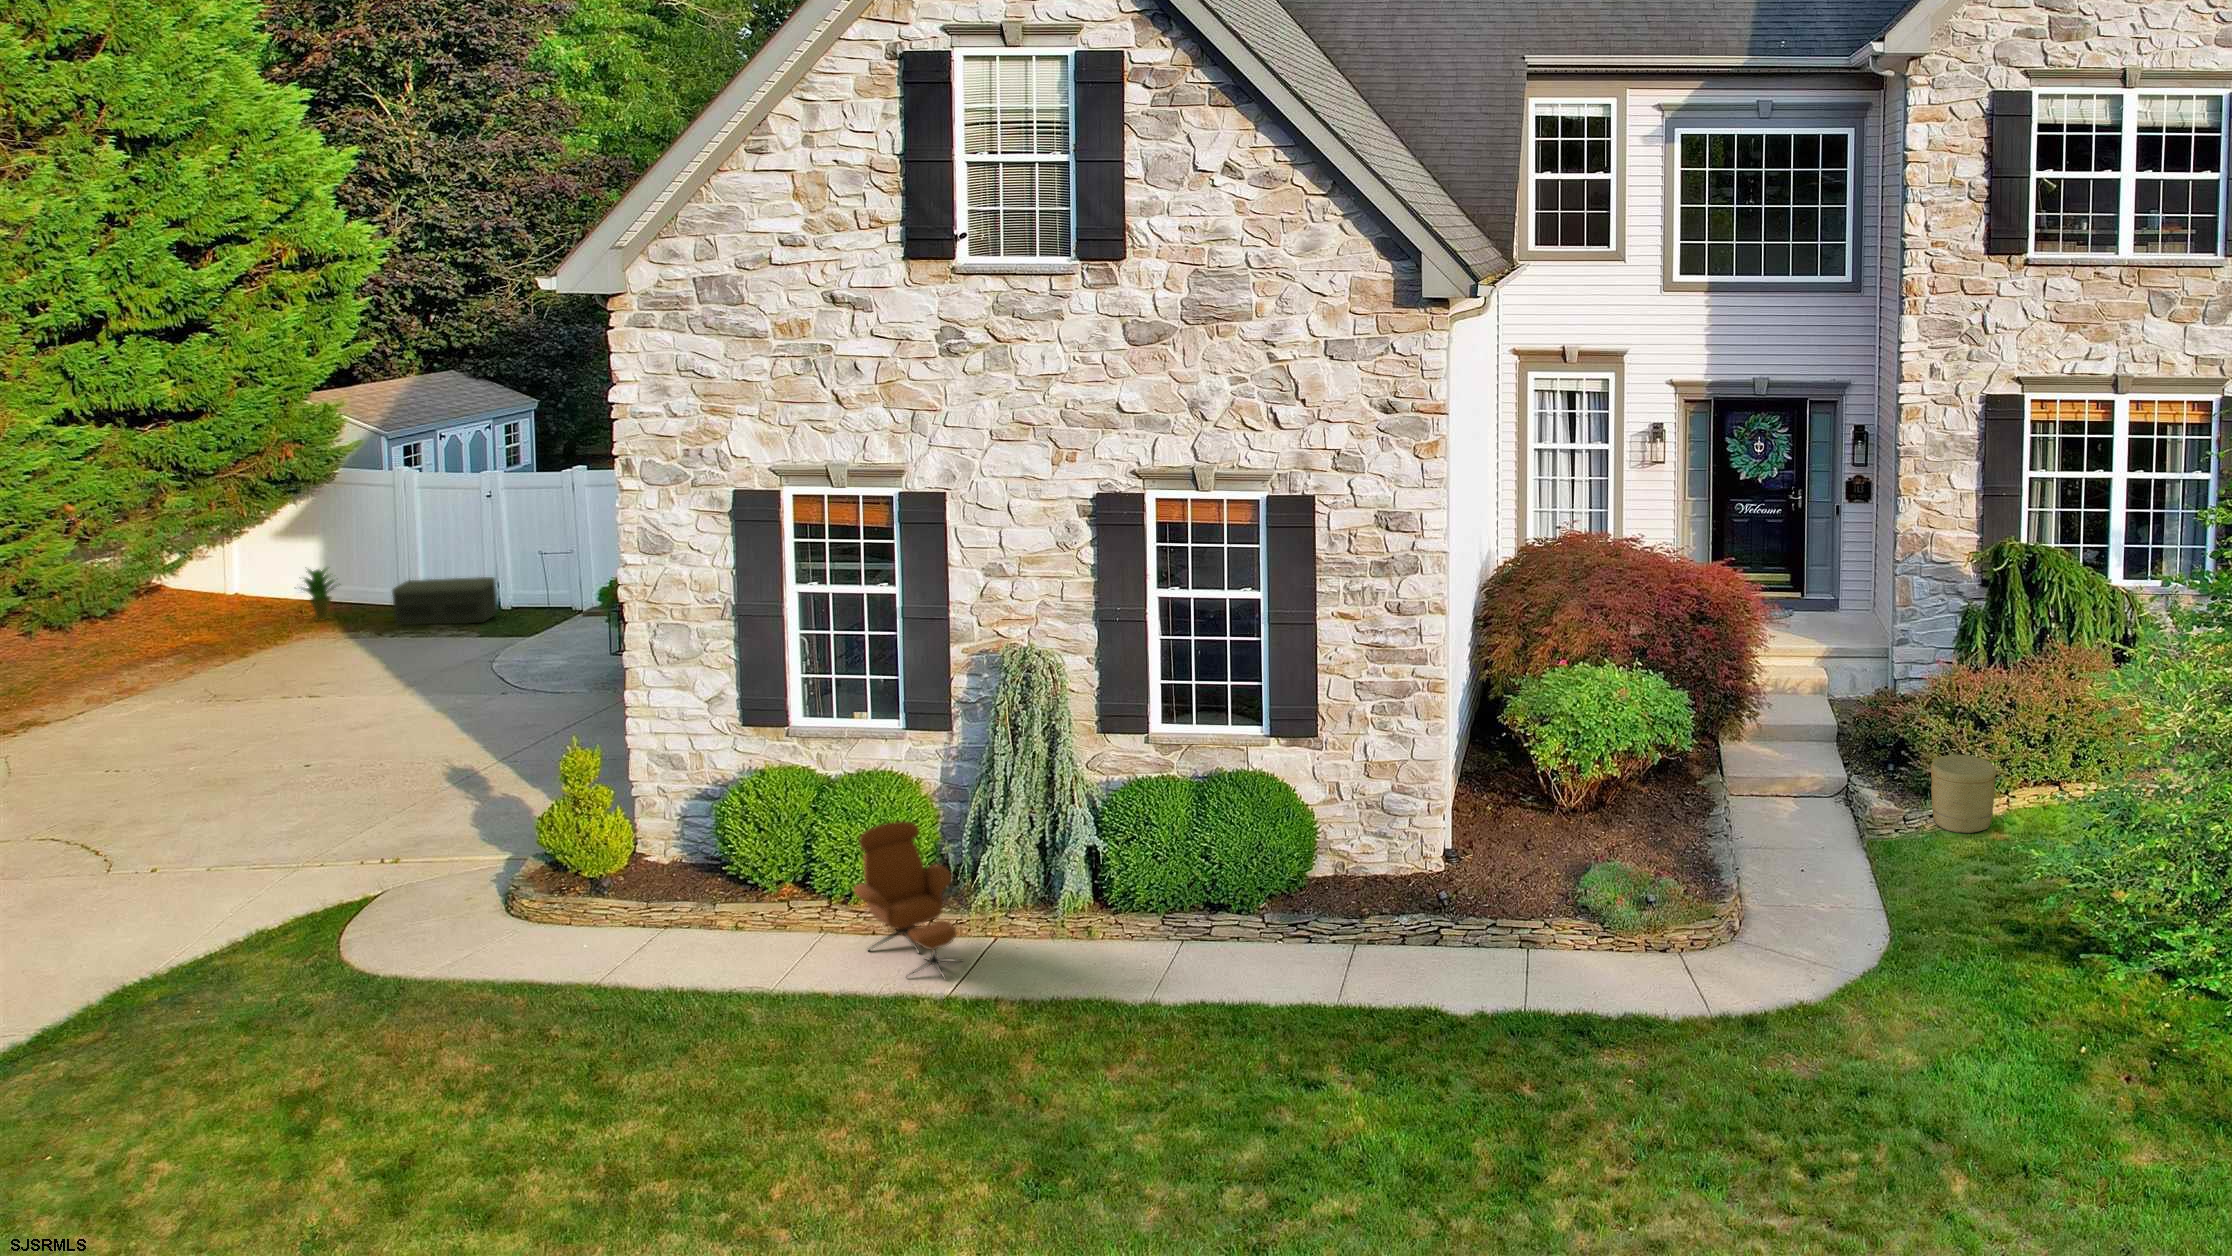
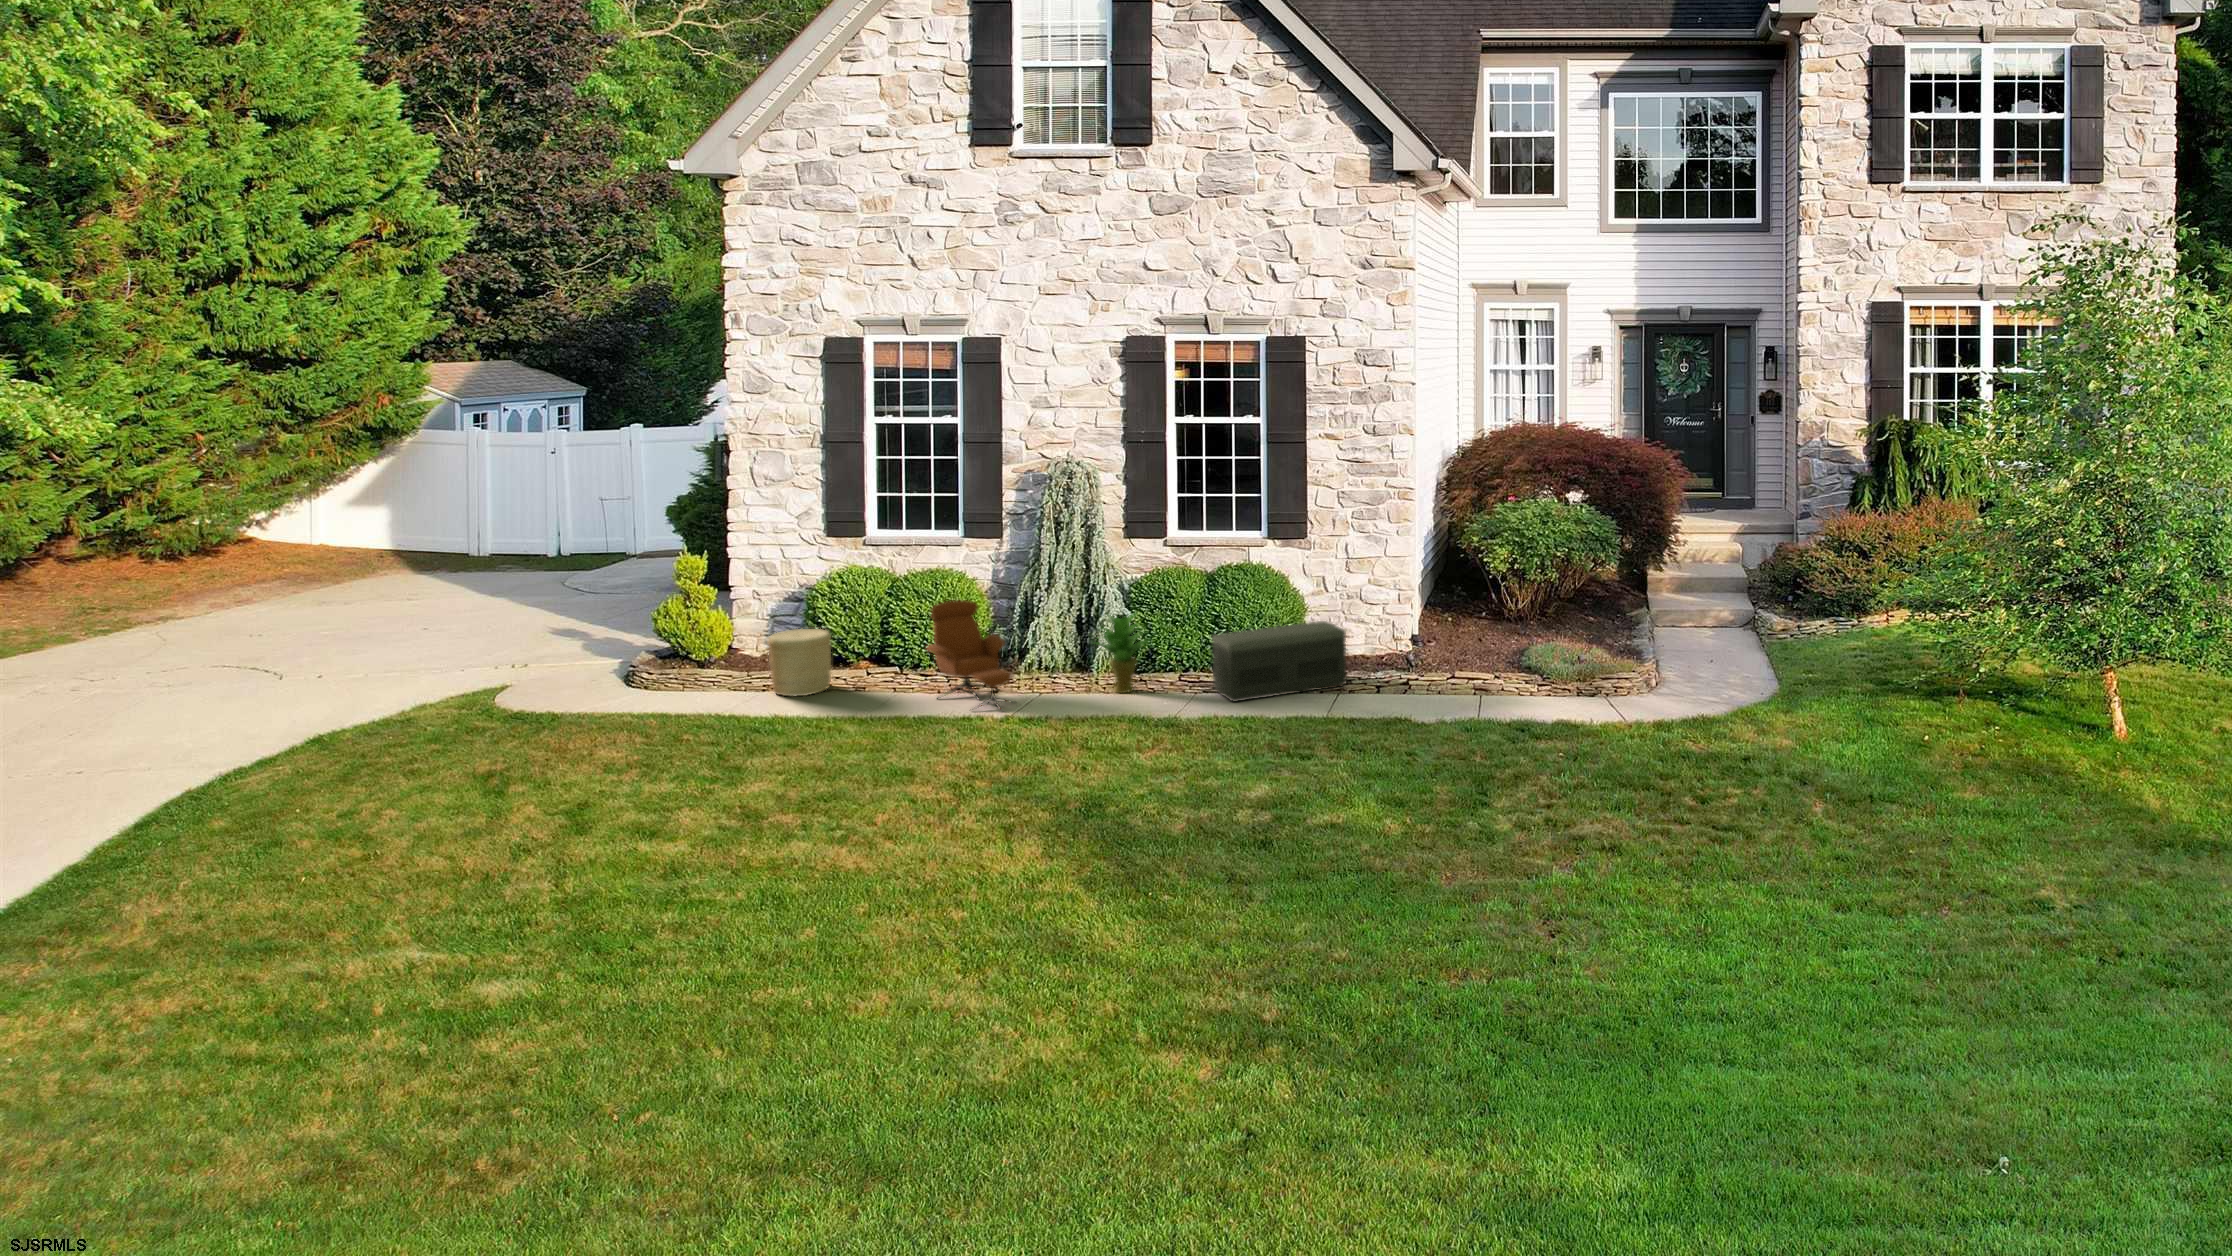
potted plant: present [301,568,340,621] -> present [1097,614,1150,693]
storage bench: present [392,577,498,625] -> present [1212,621,1346,702]
woven basket: present [1931,755,1996,833] -> present [767,629,831,697]

